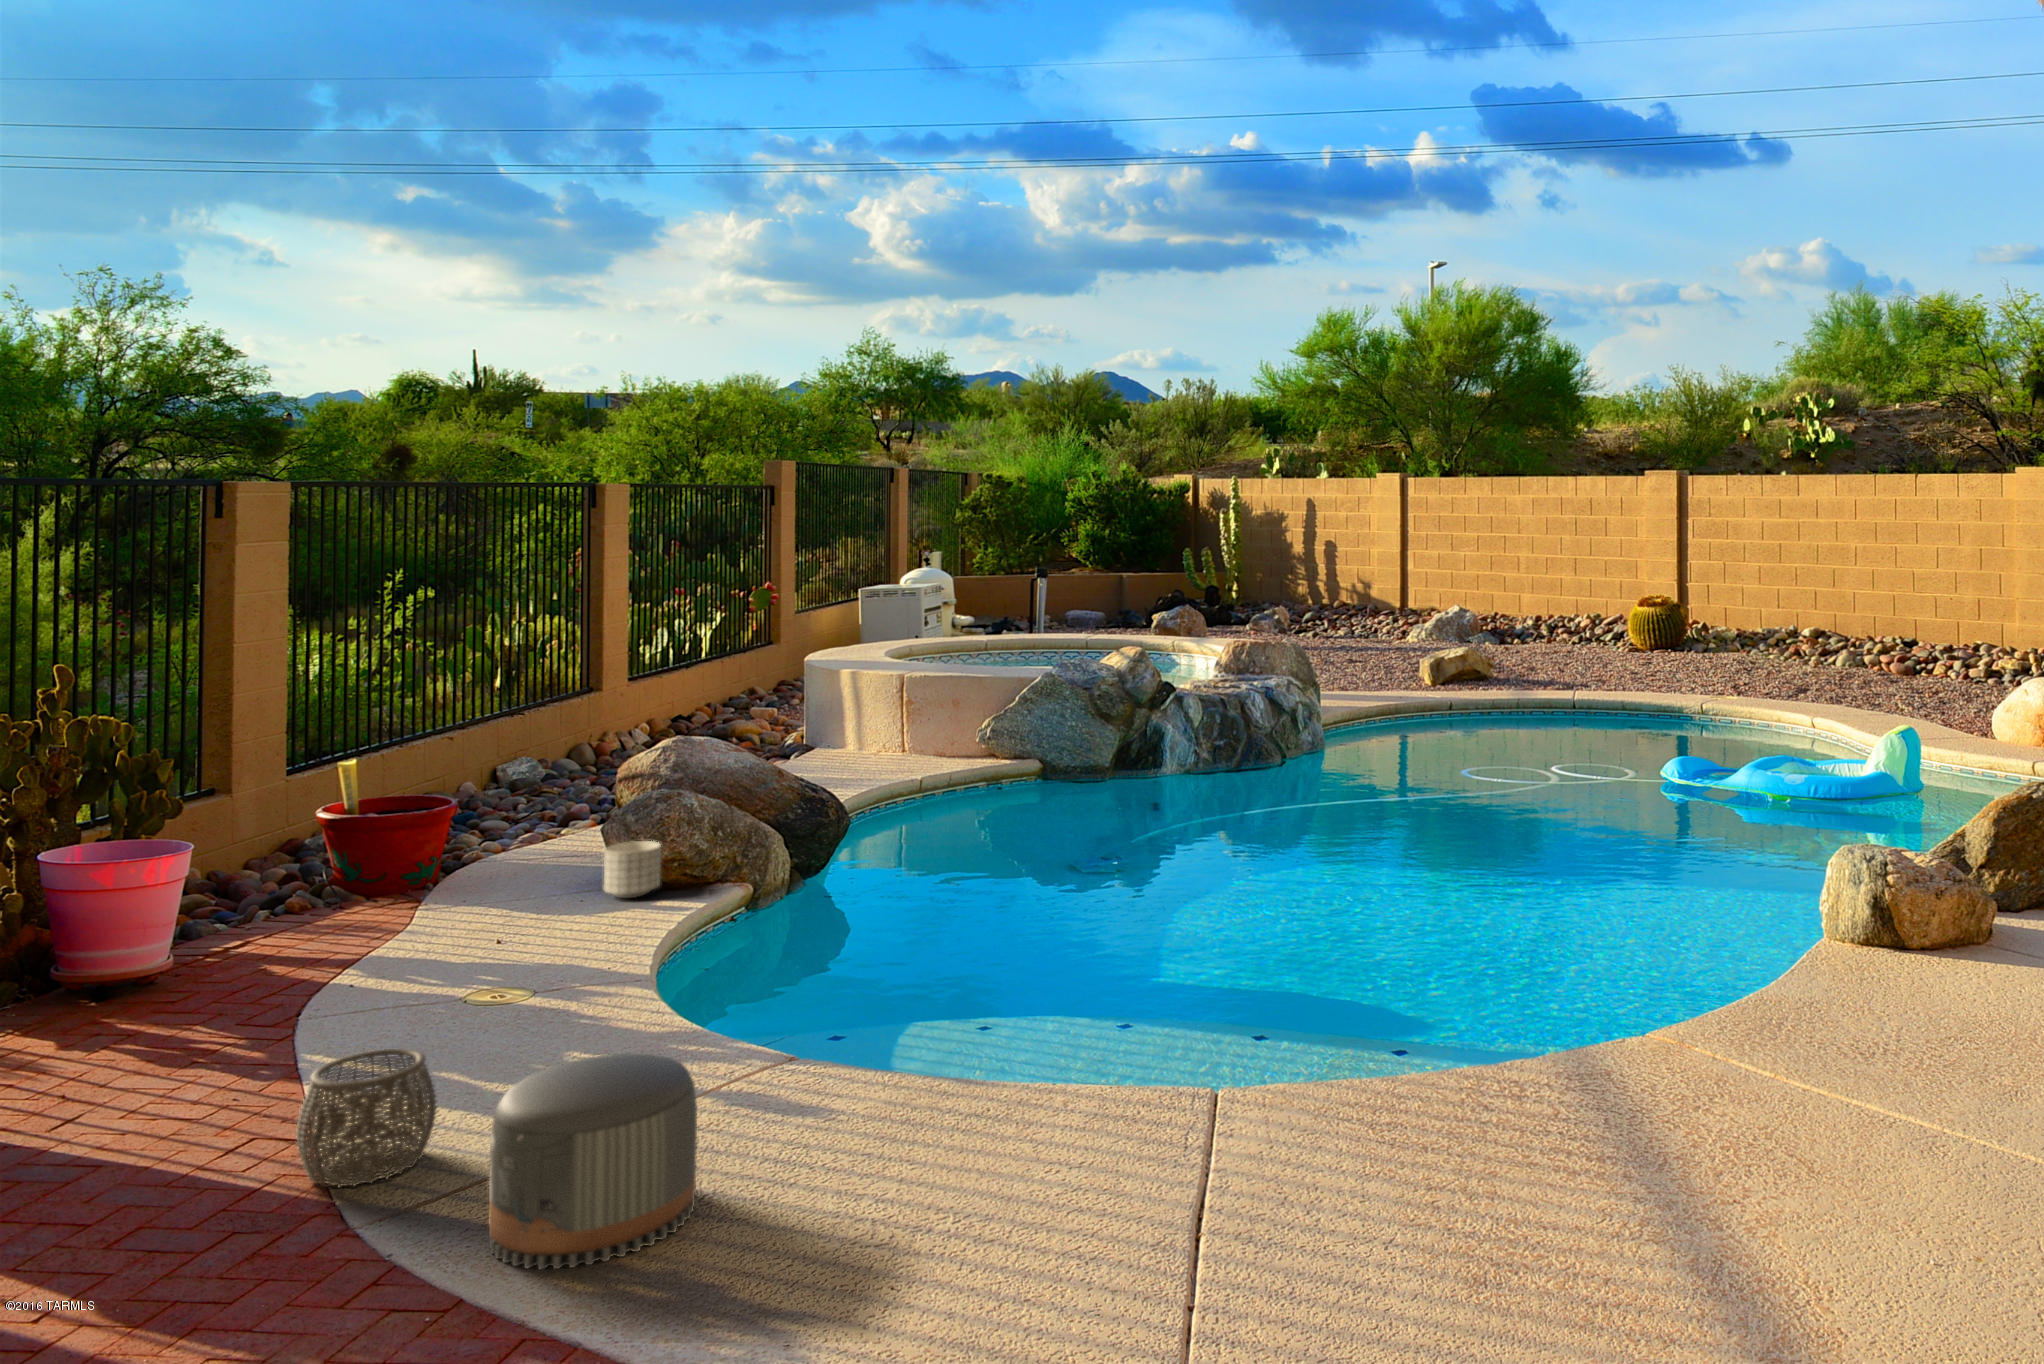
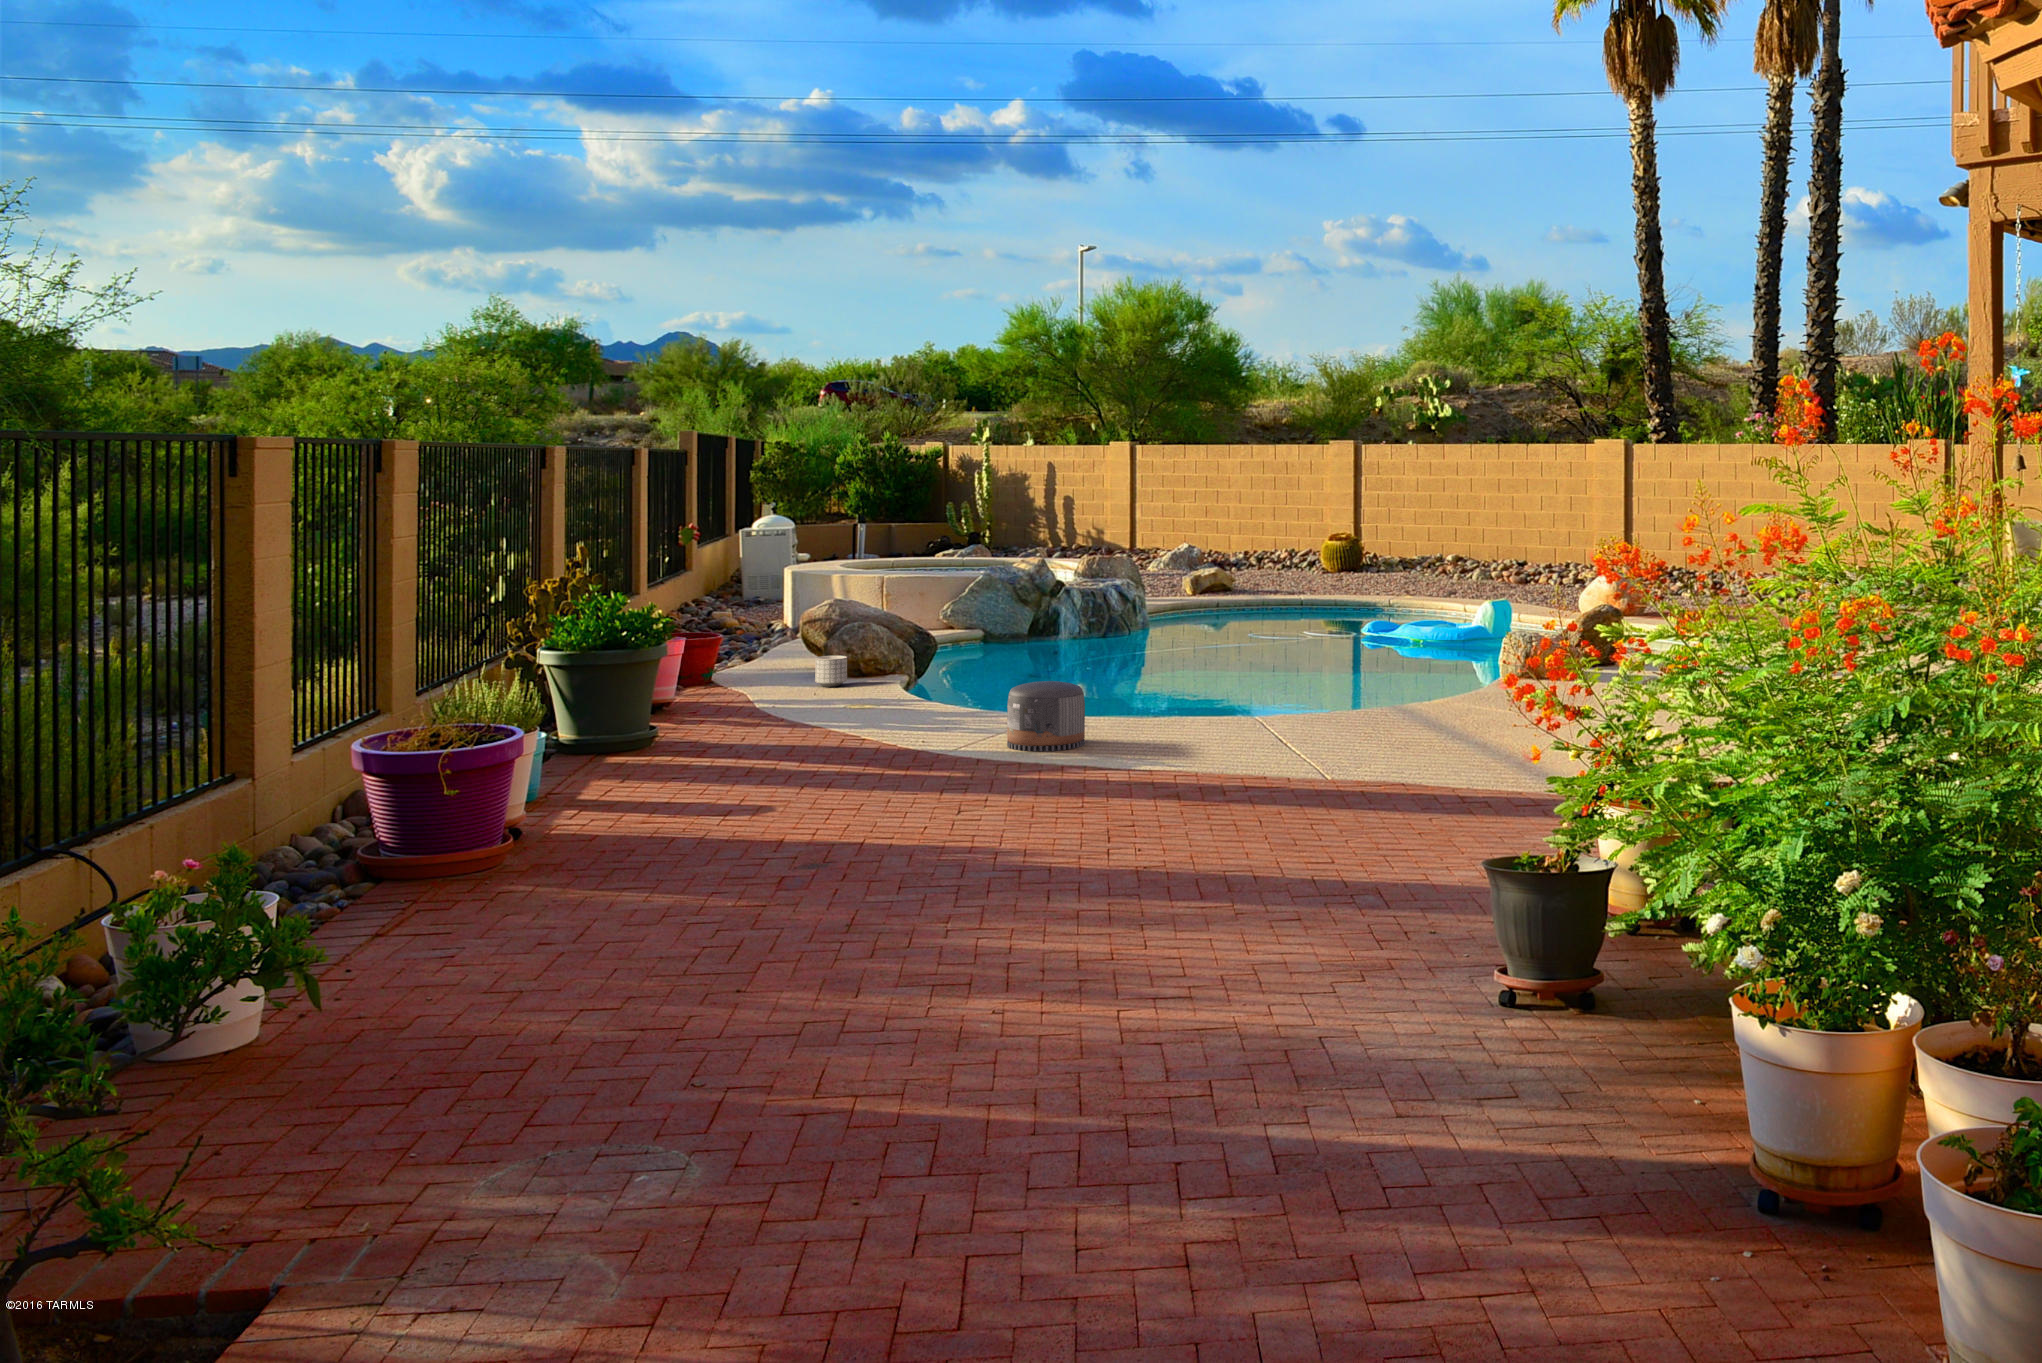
woven basket: present [296,1049,437,1187] -> none [887,694,942,745]

